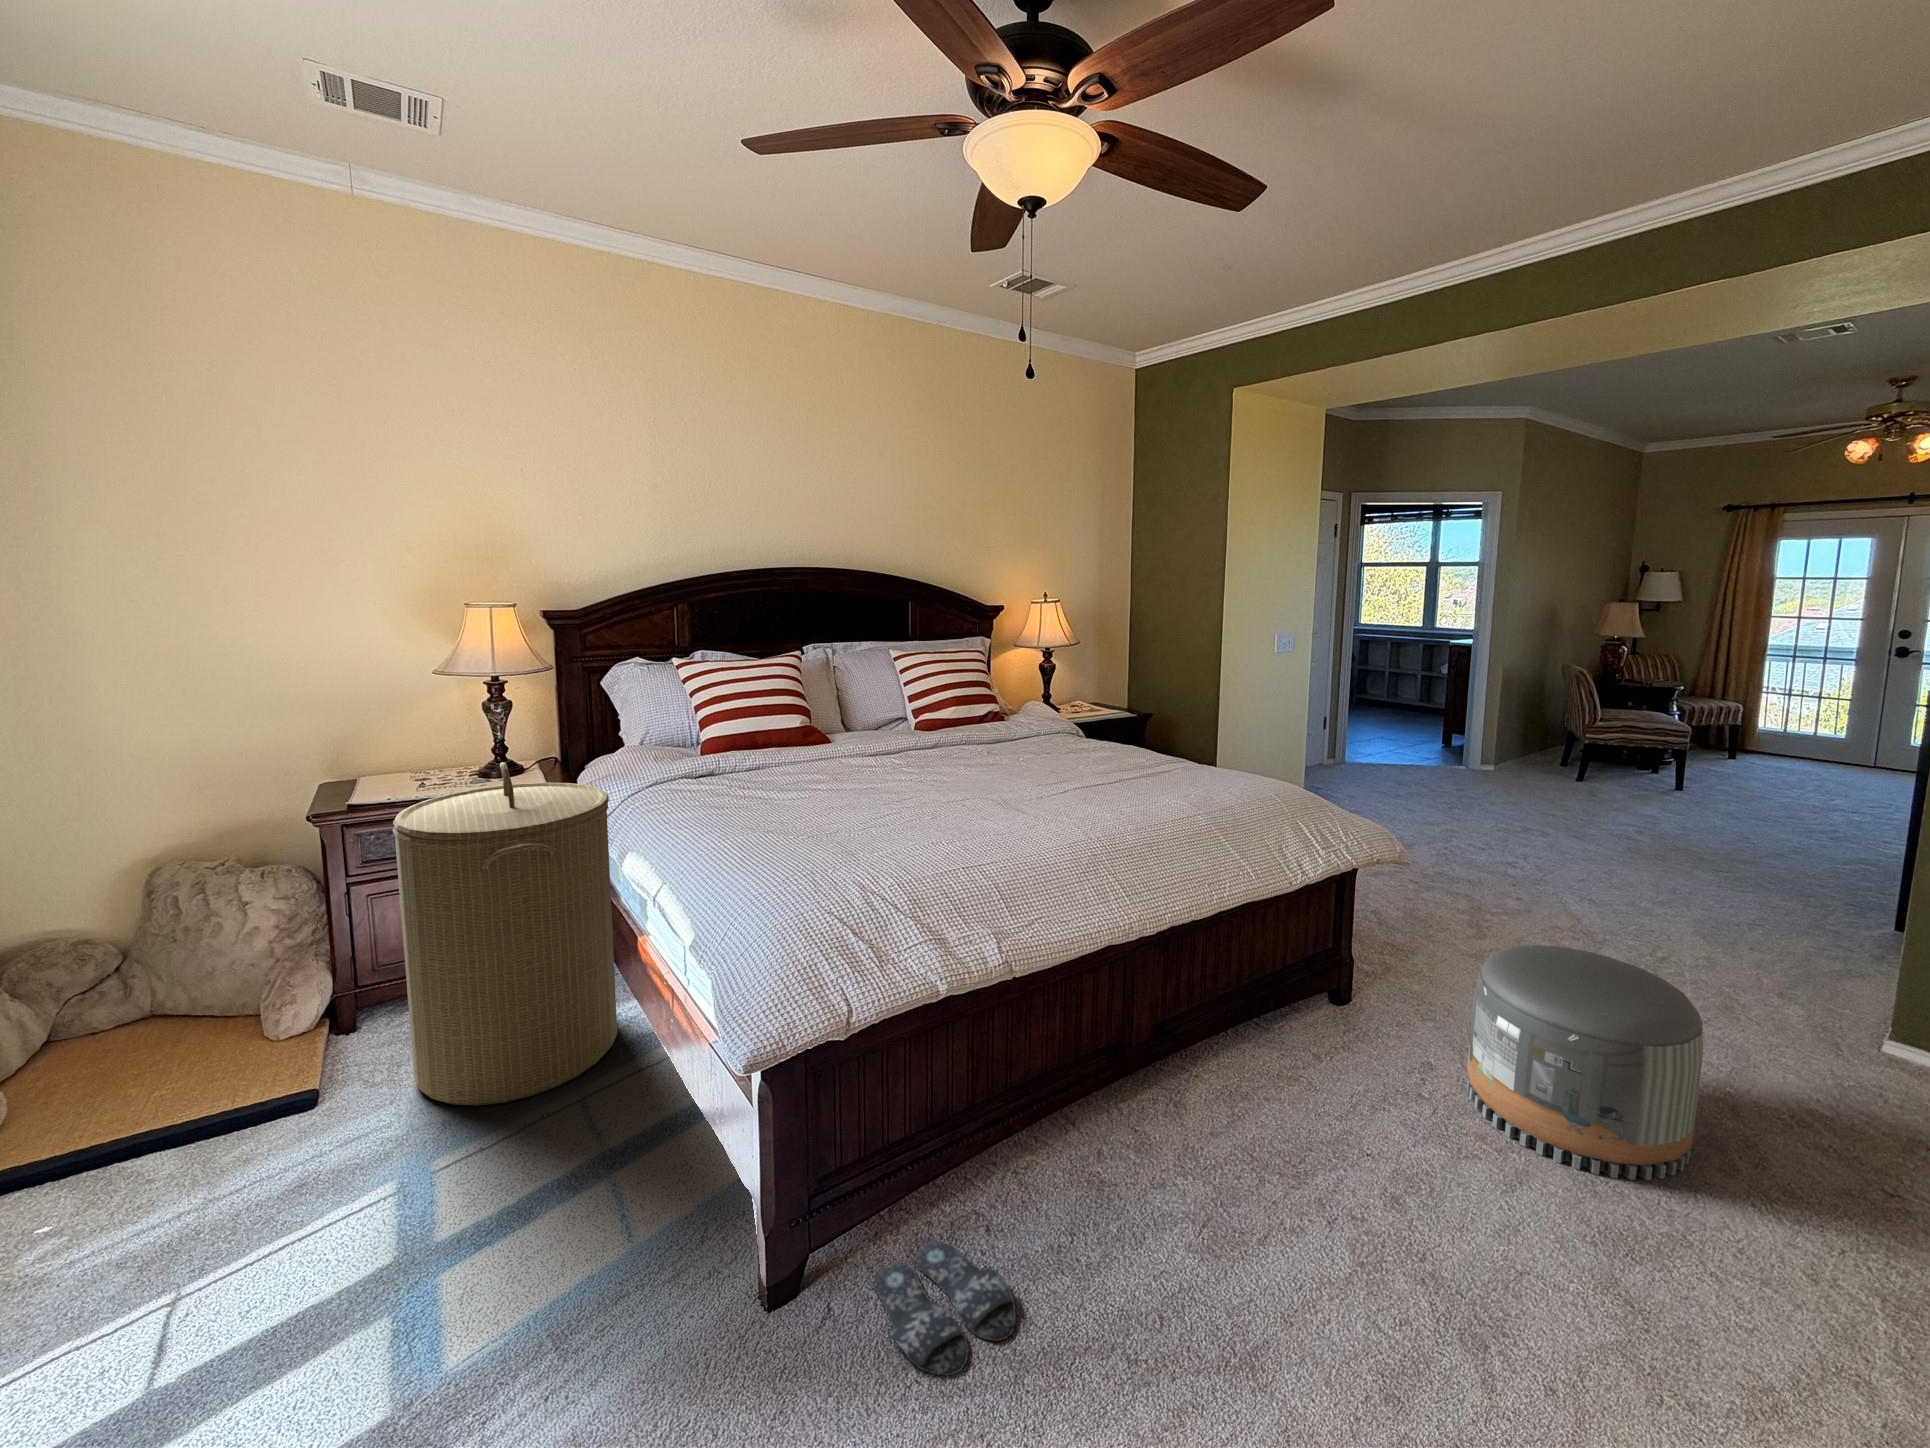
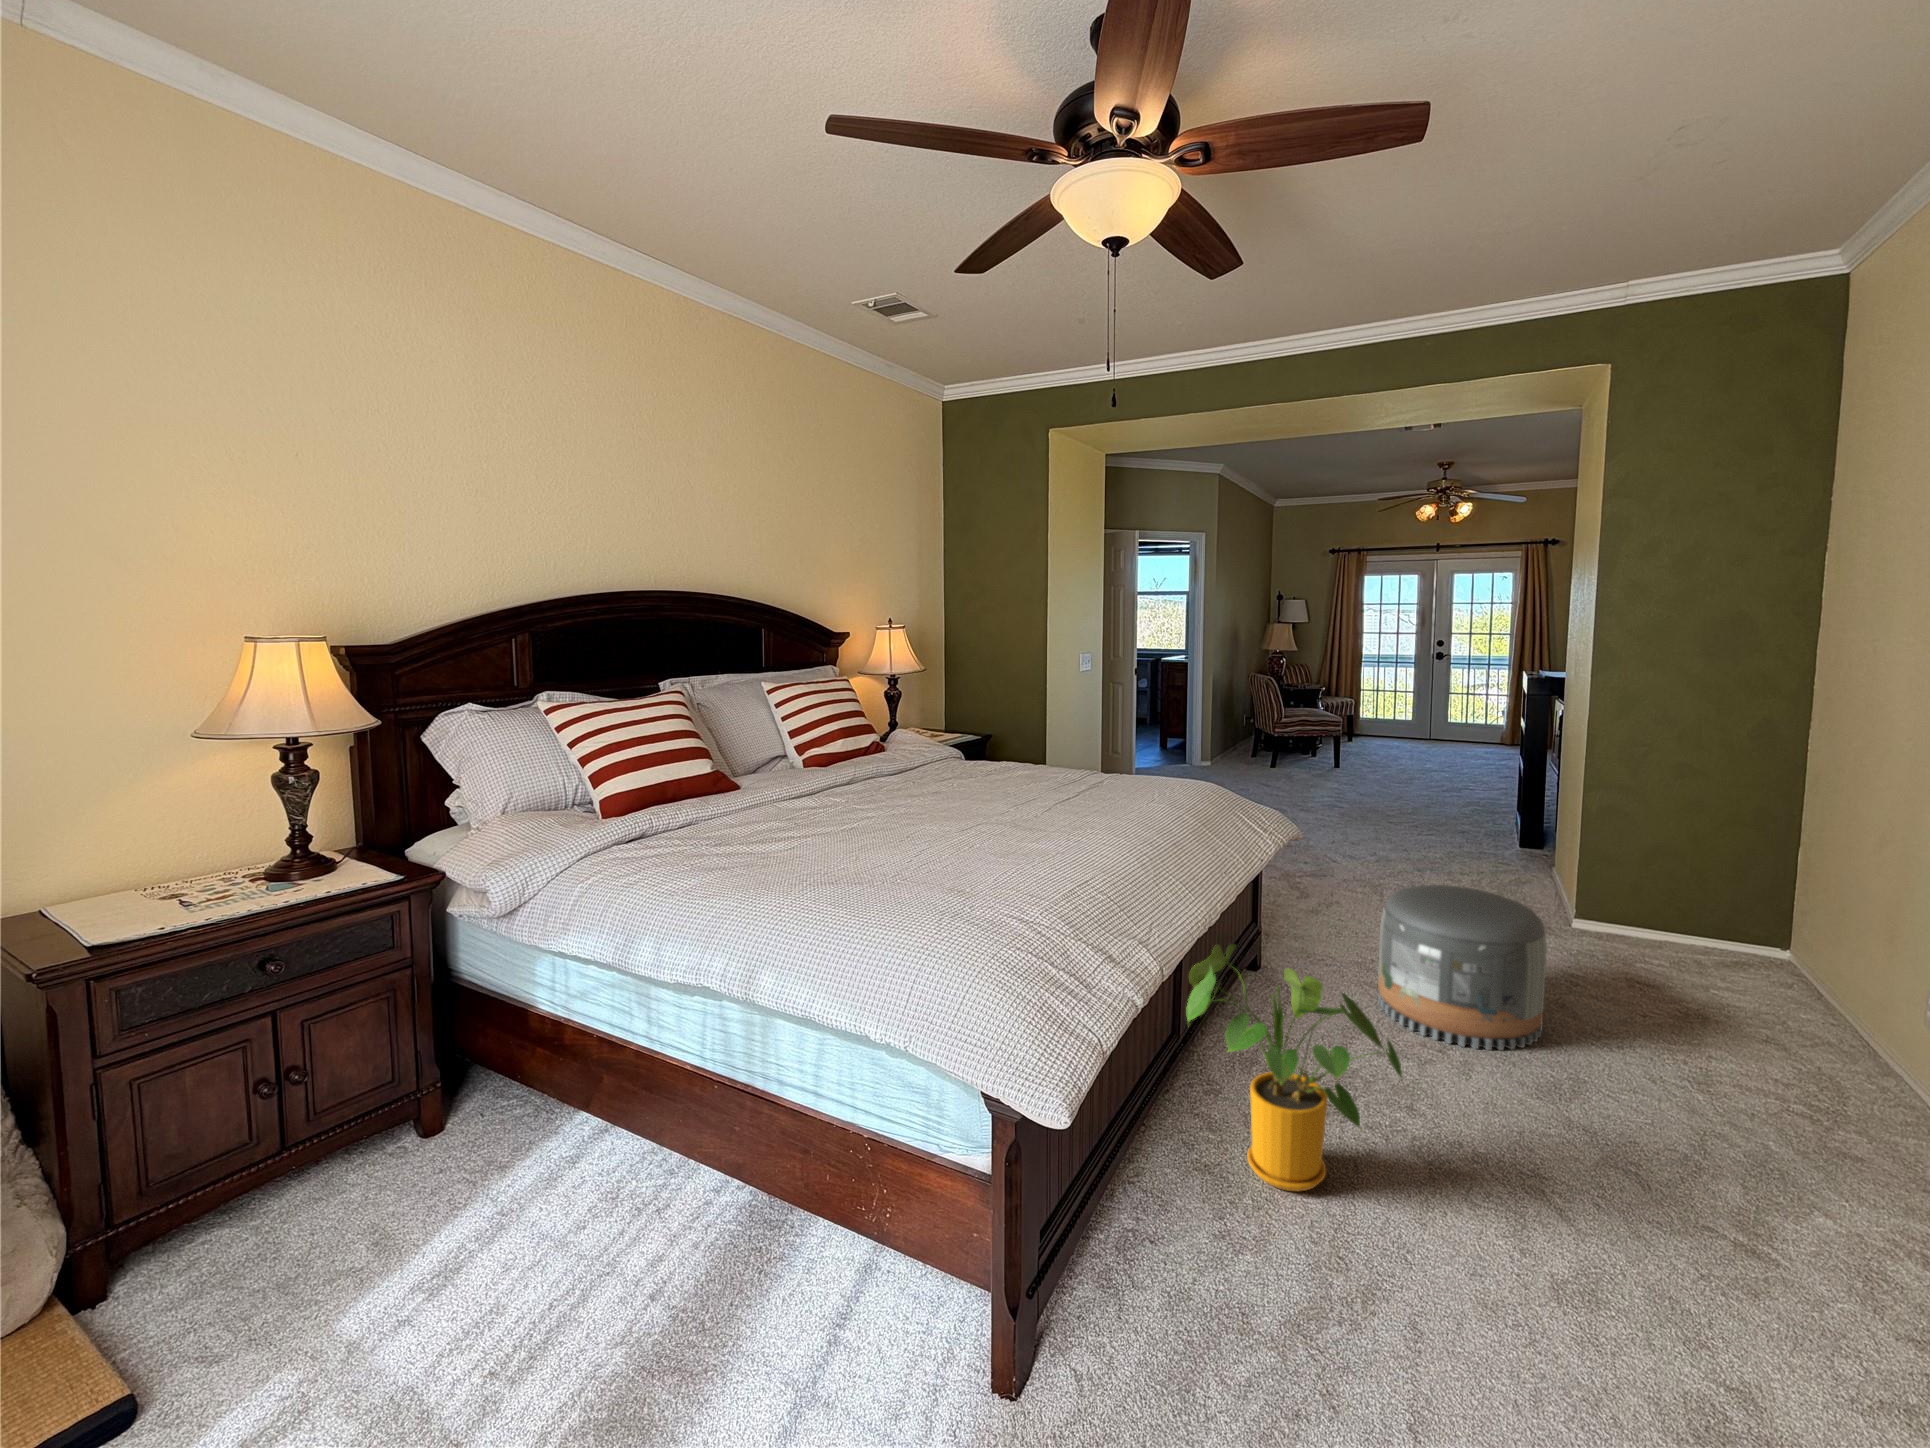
laundry hamper: present [393,762,617,1106] -> none [254,846,570,1336]
house plant: none [1086,960,1299,1245] -> present [1187,944,1402,1191]
slippers: present [874,1241,1016,1376] -> none [1082,1262,1237,1378]

